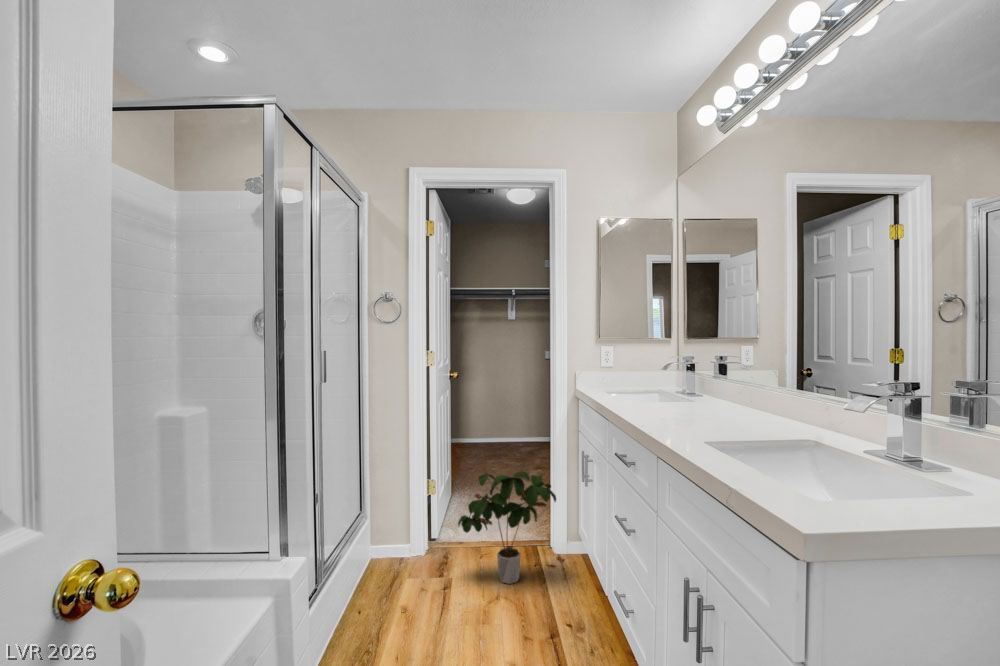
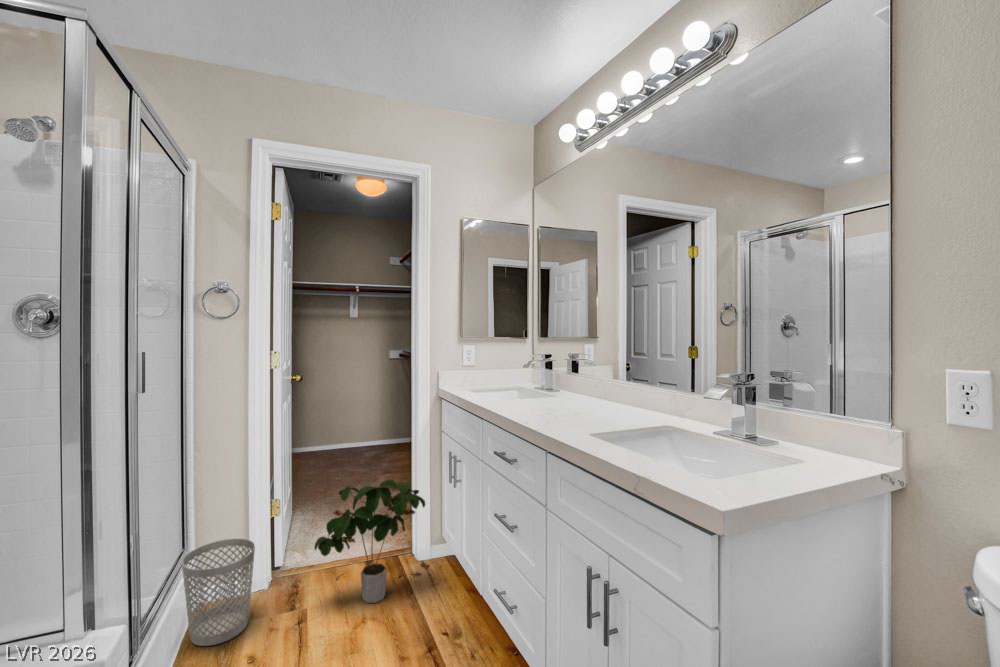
wastebasket: none [360,506,412,590] -> present [182,539,255,646]

